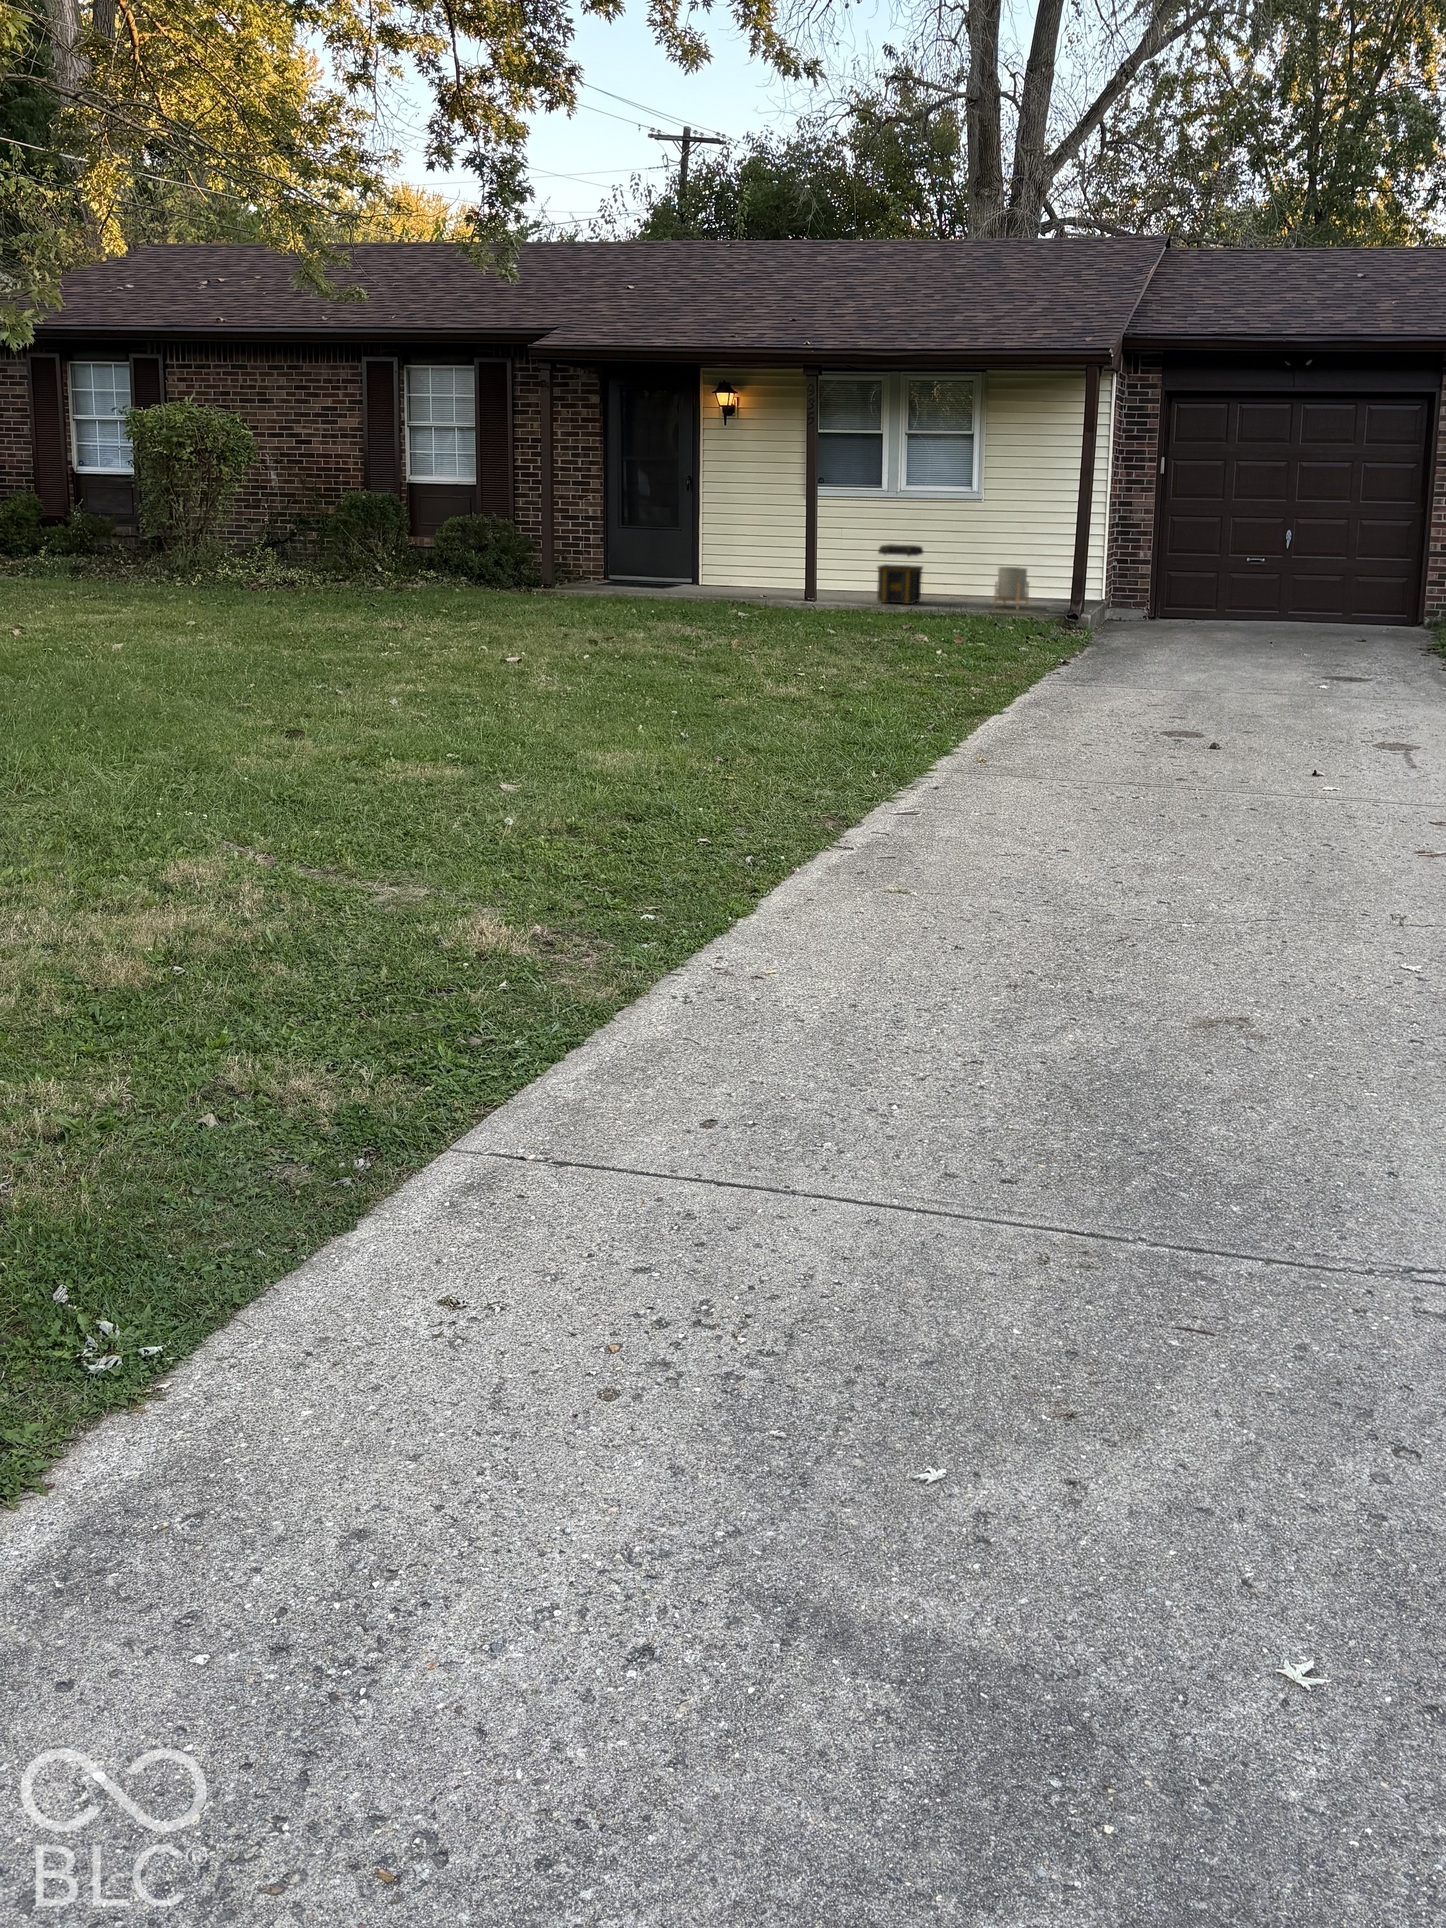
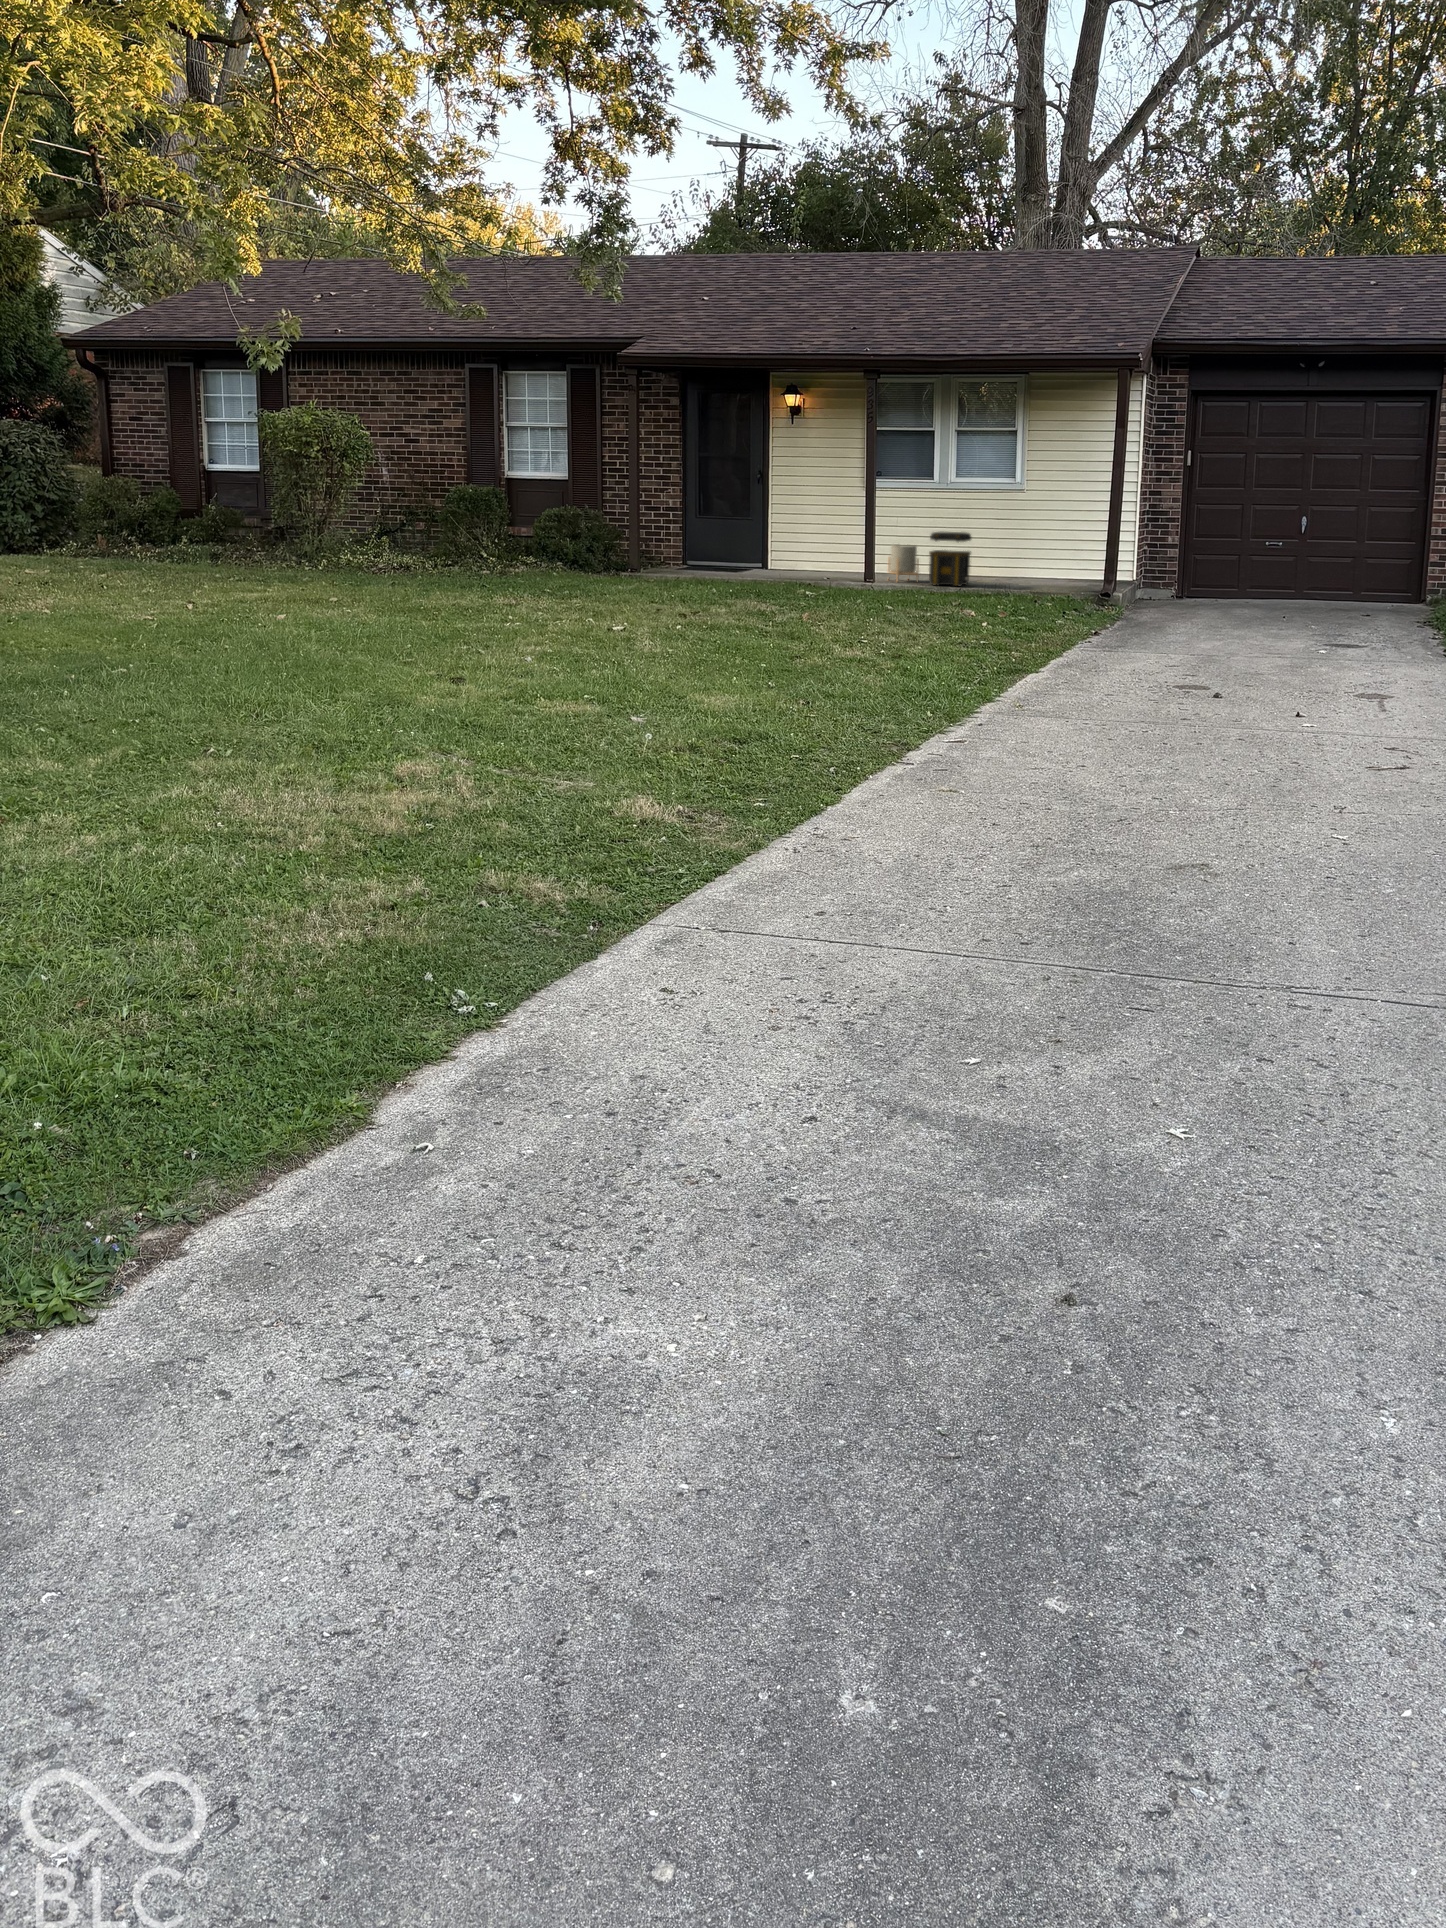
planter: present [994,567,1029,608] -> present [888,544,919,580]

